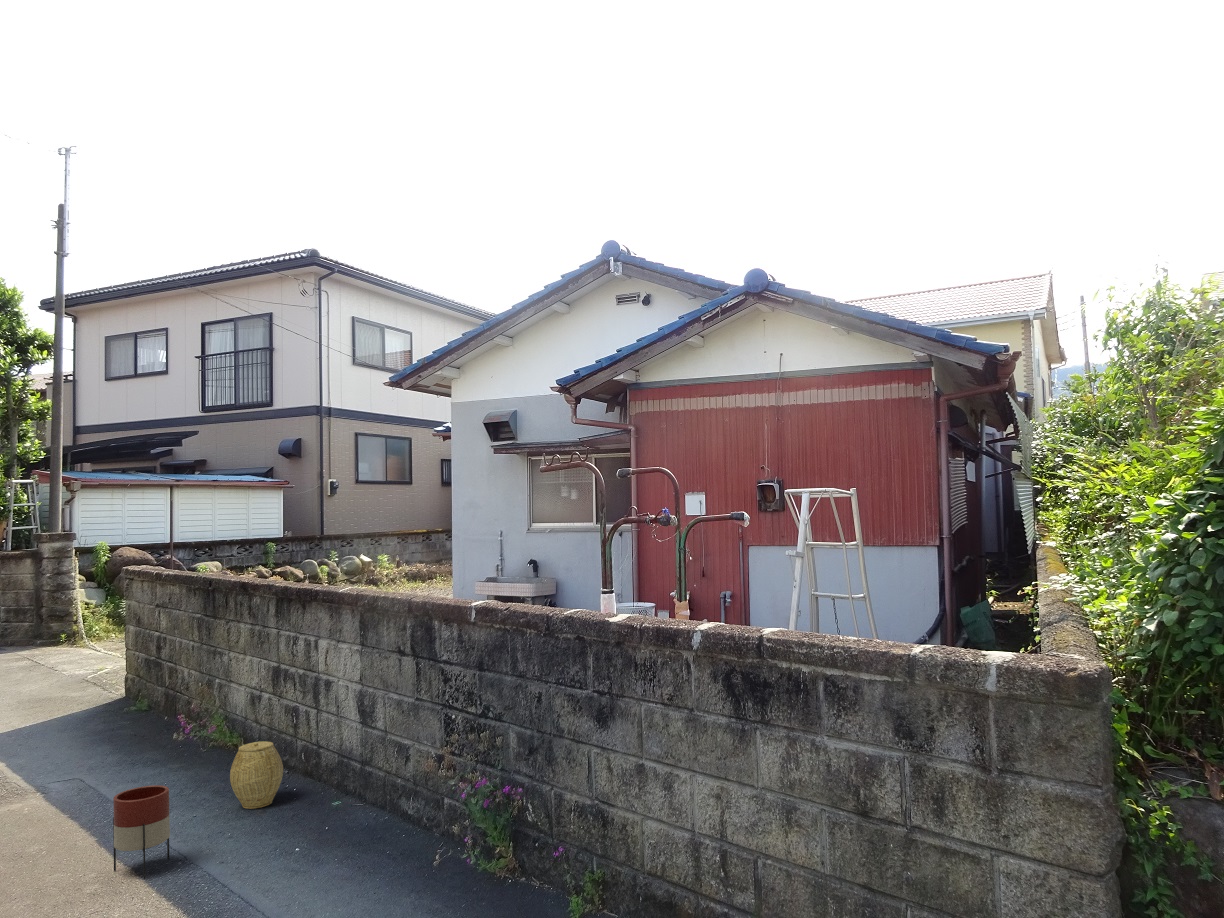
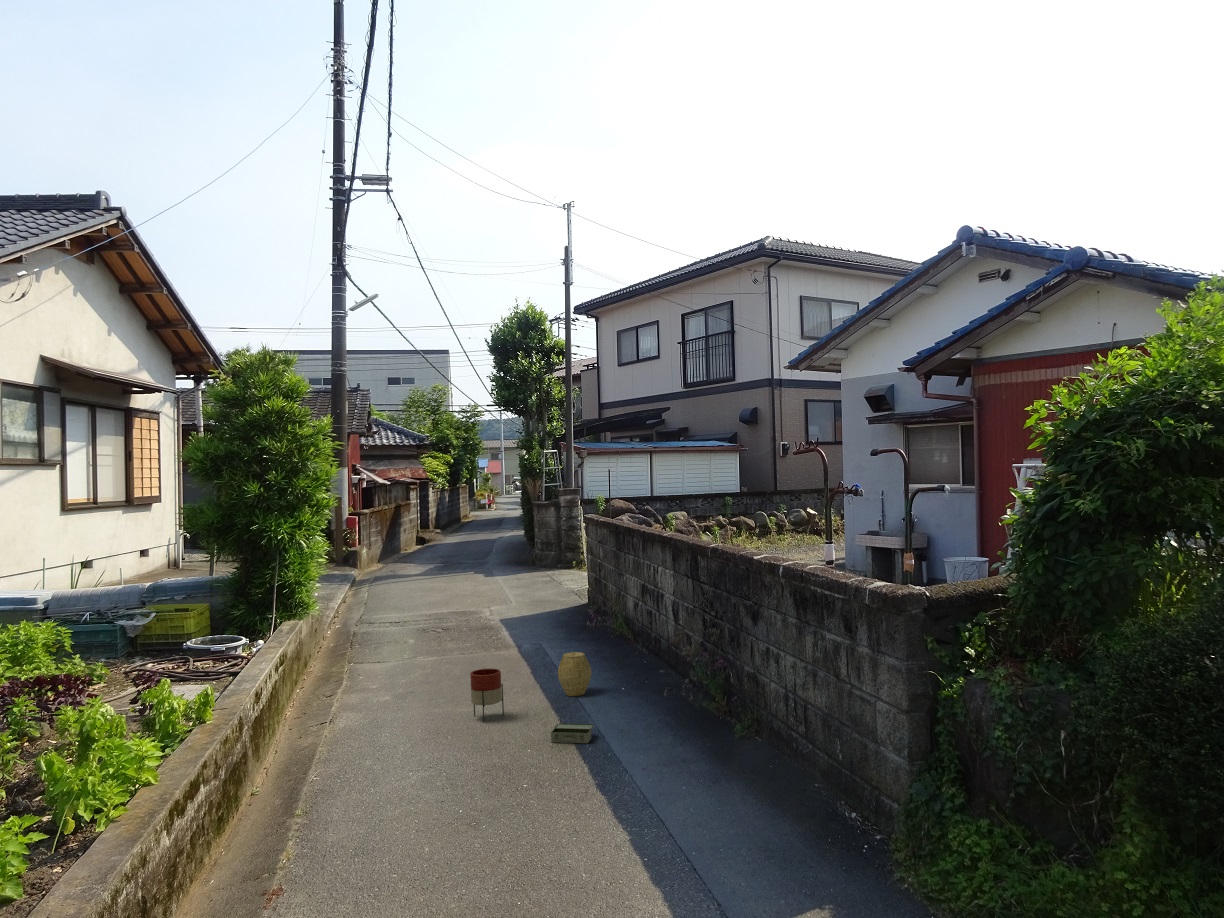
toolbox: none [296,841,360,883] -> present [551,723,594,743]

